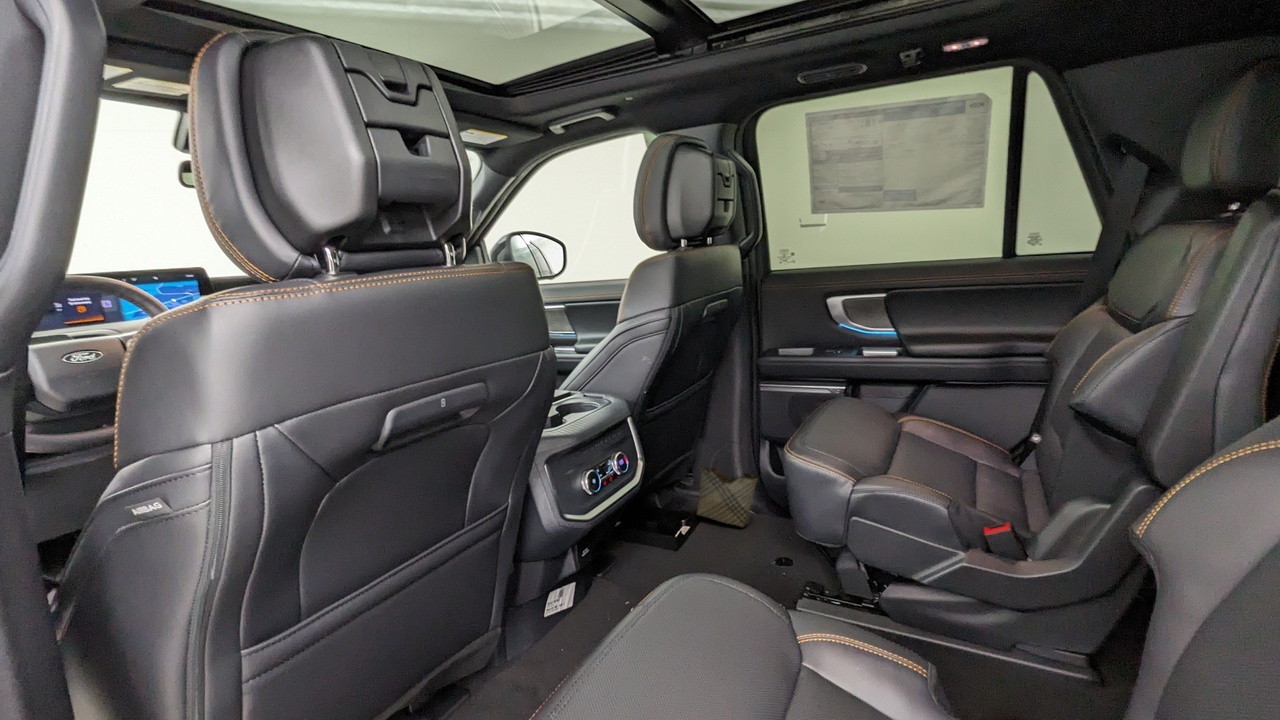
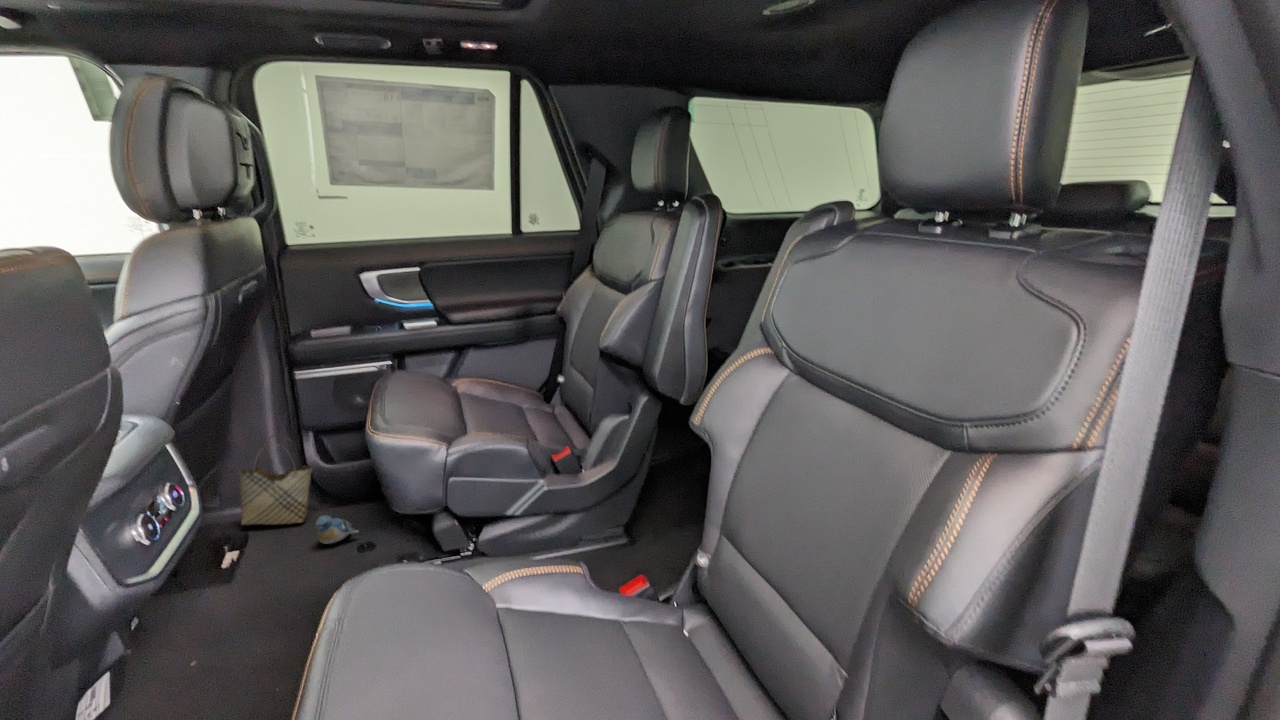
plush toy: none [746,525,785,554] -> present [315,515,359,544]

